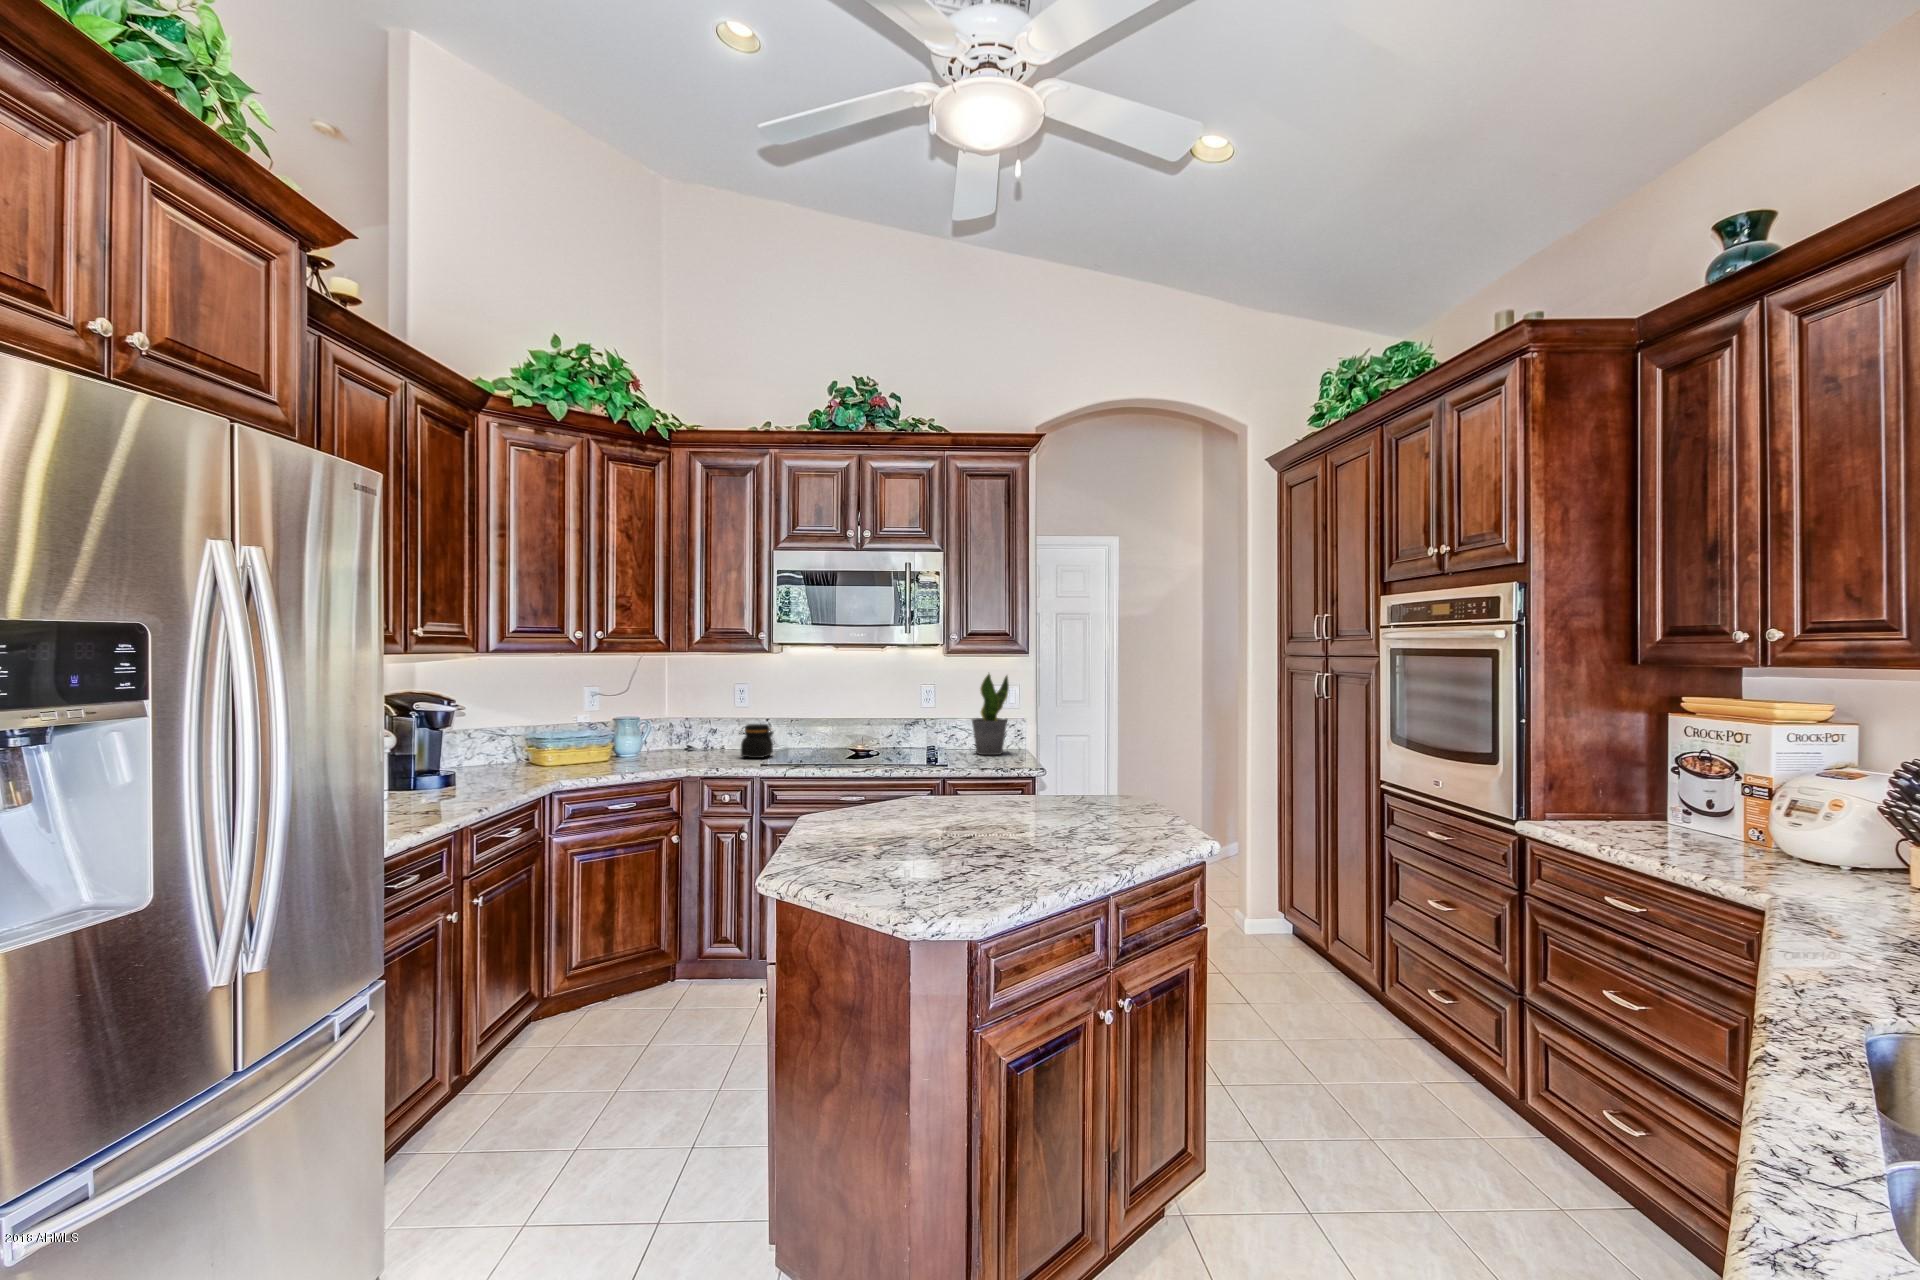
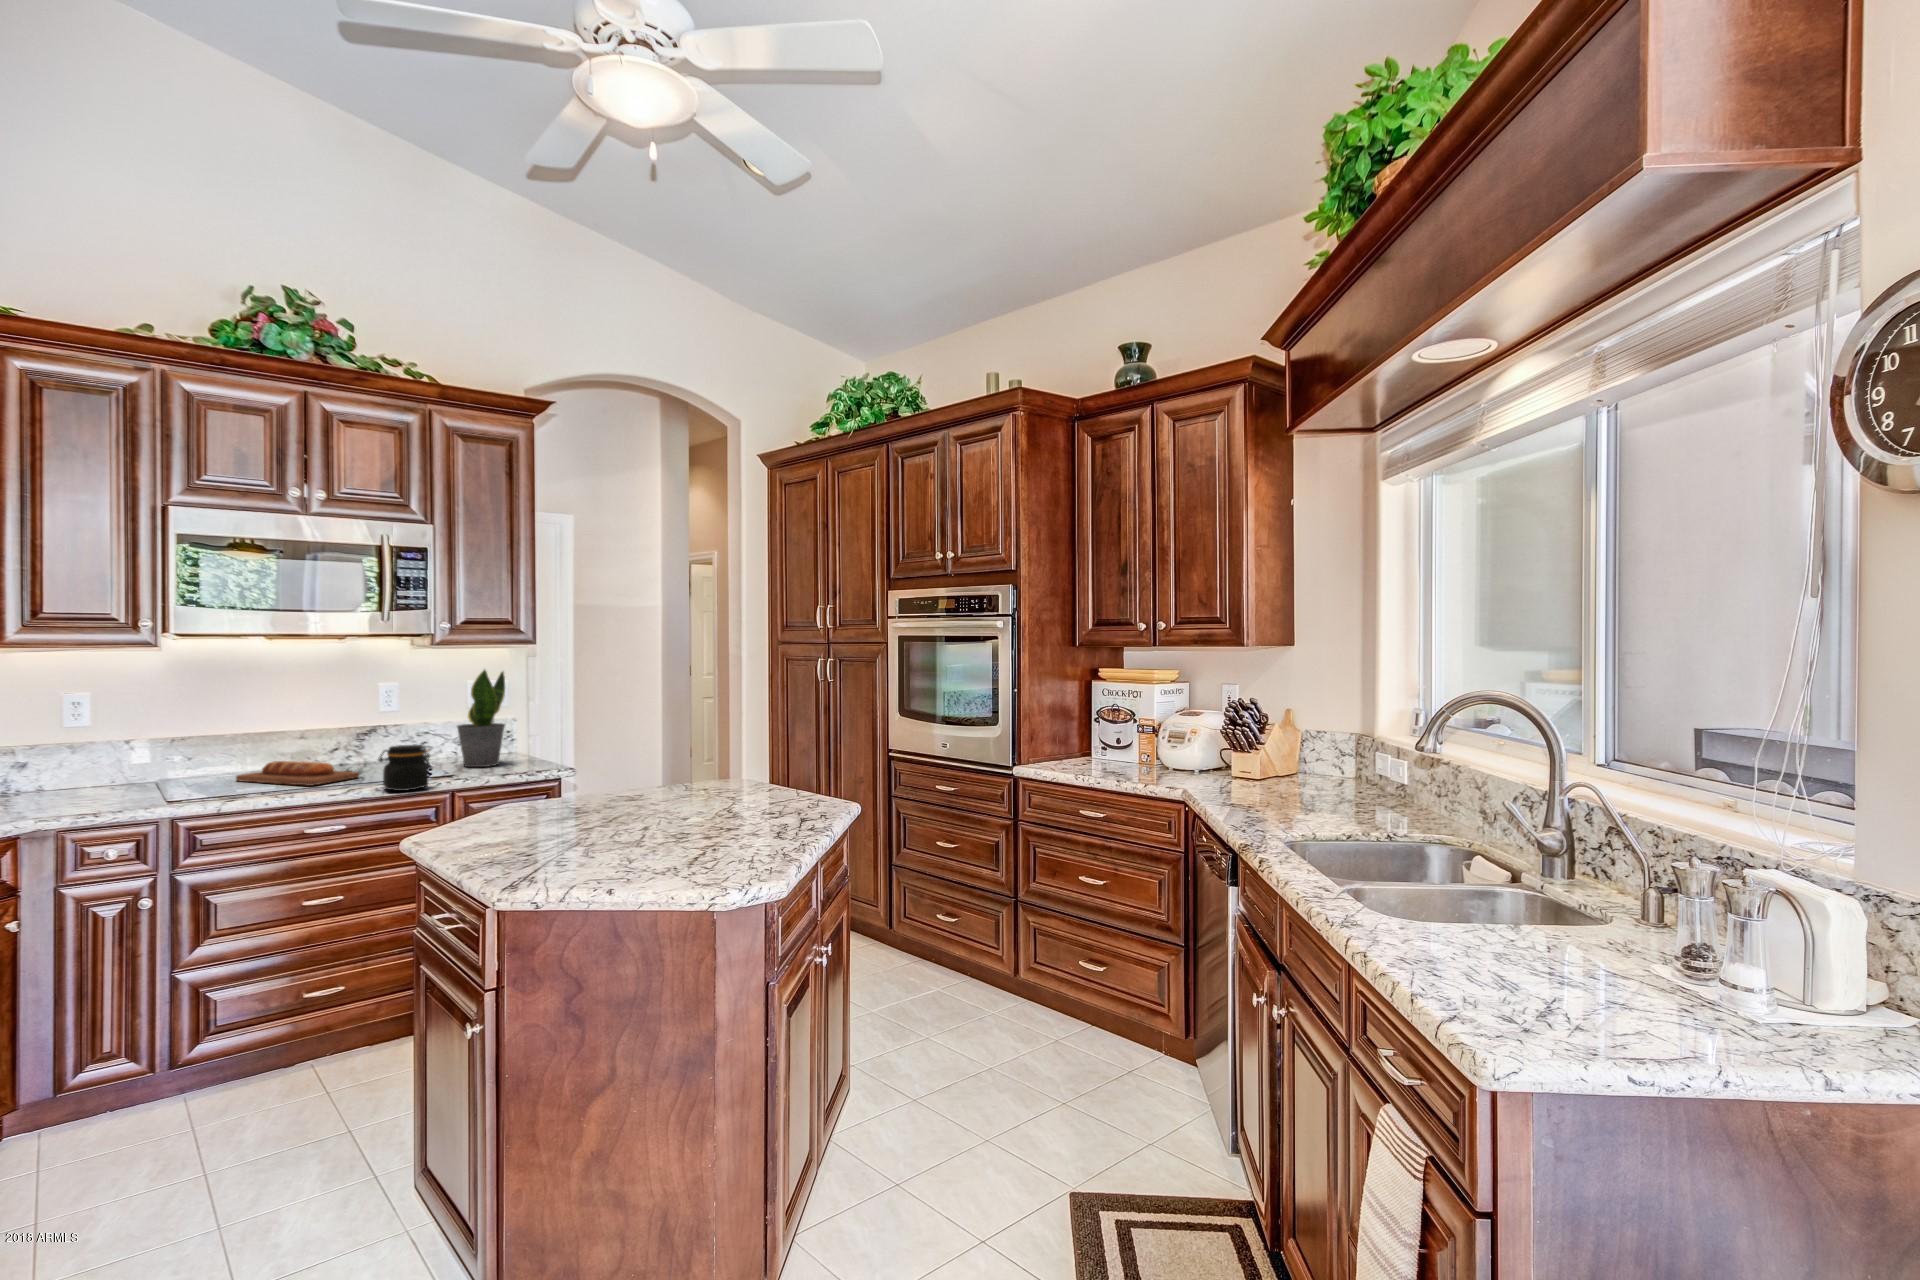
jar: present [739,724,774,758] -> present [378,745,432,791]
bread loaf: none [830,737,899,758] -> present [236,761,359,786]

